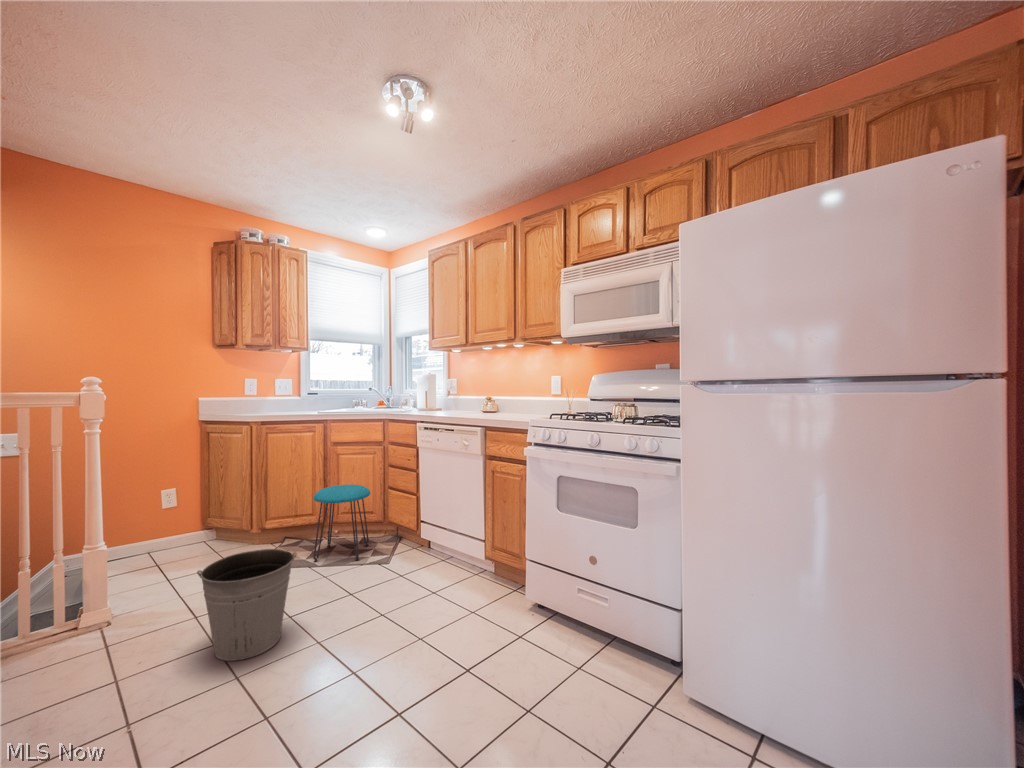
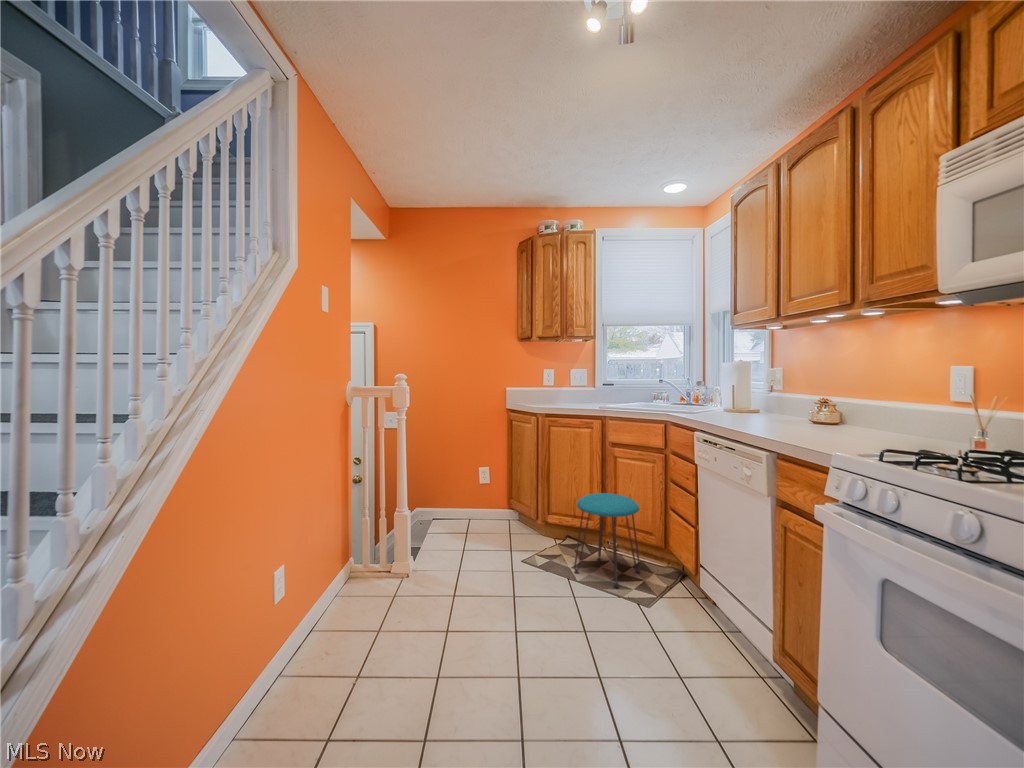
bucket: present [197,549,296,661] -> none [426,547,509,658]

